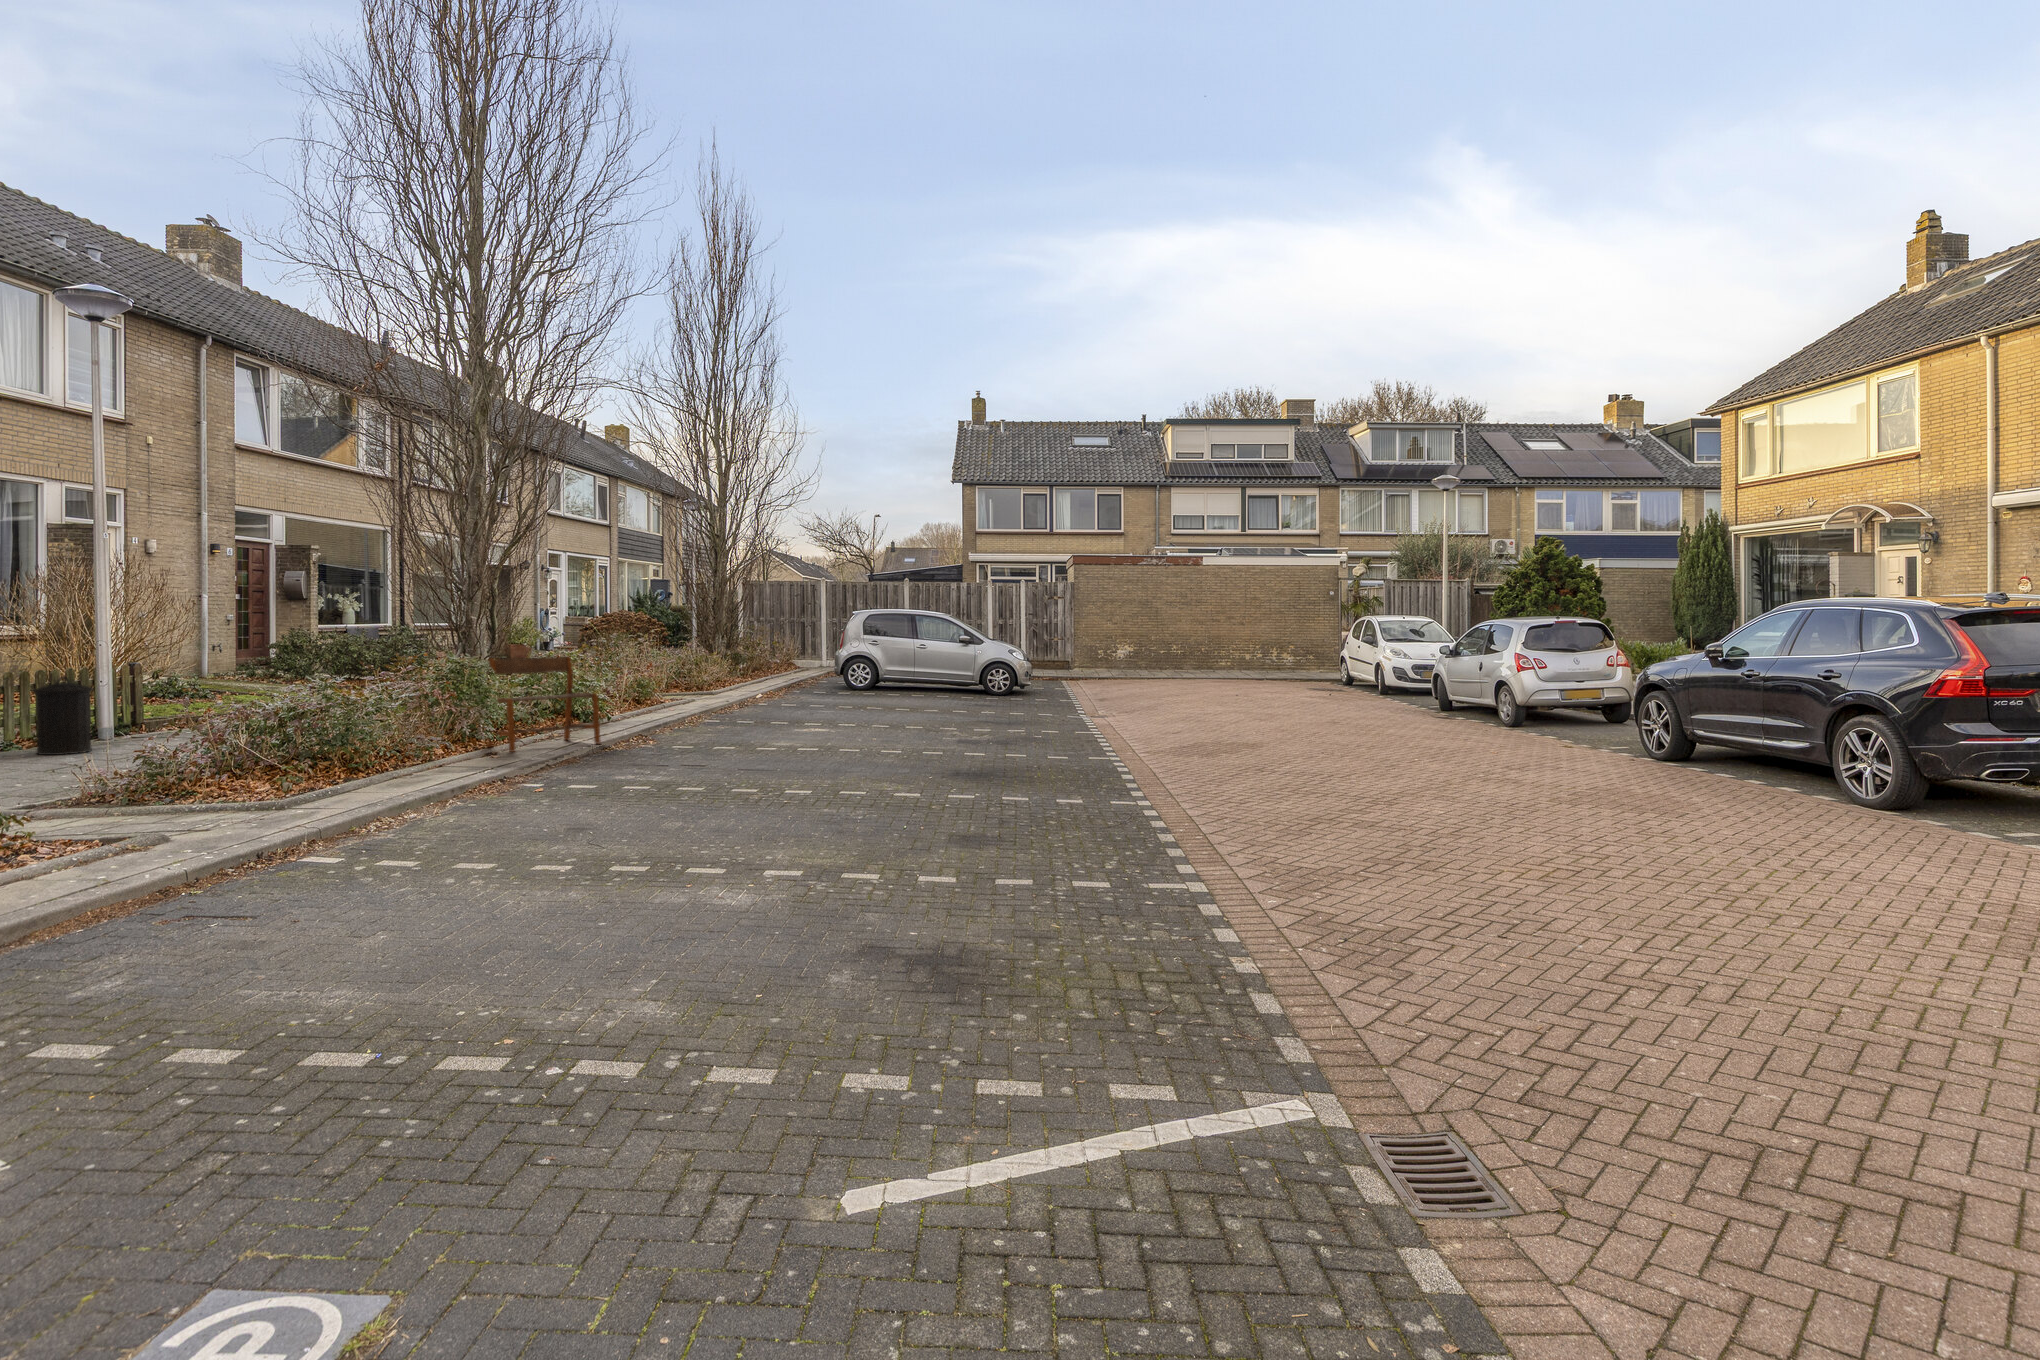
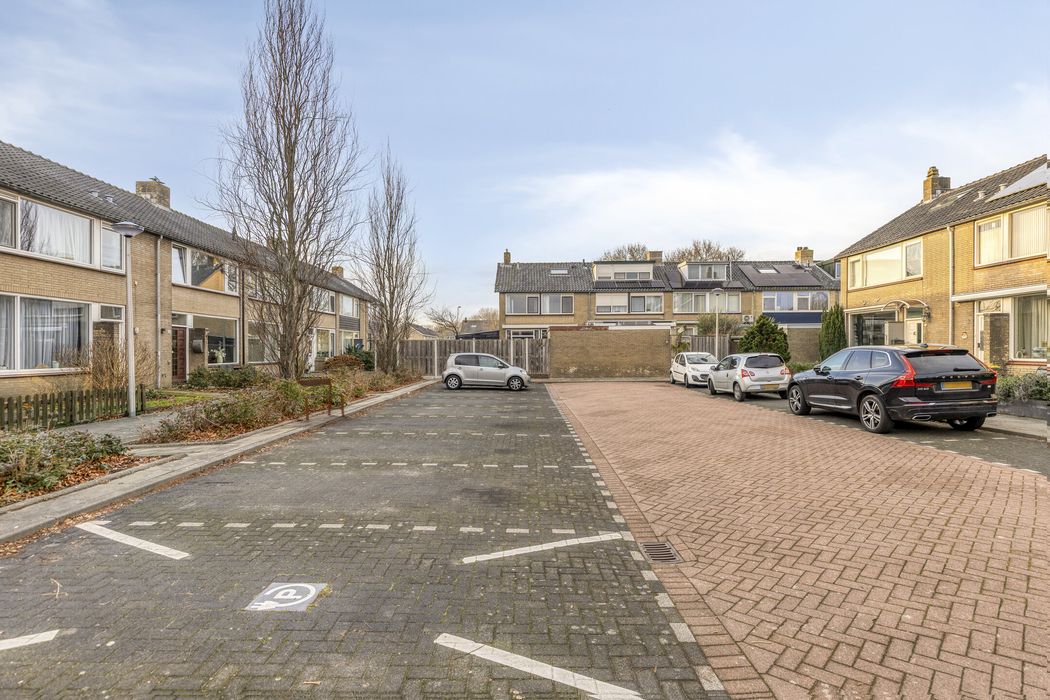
trash can: present [33,676,93,755] -> none [102,390,128,424]

